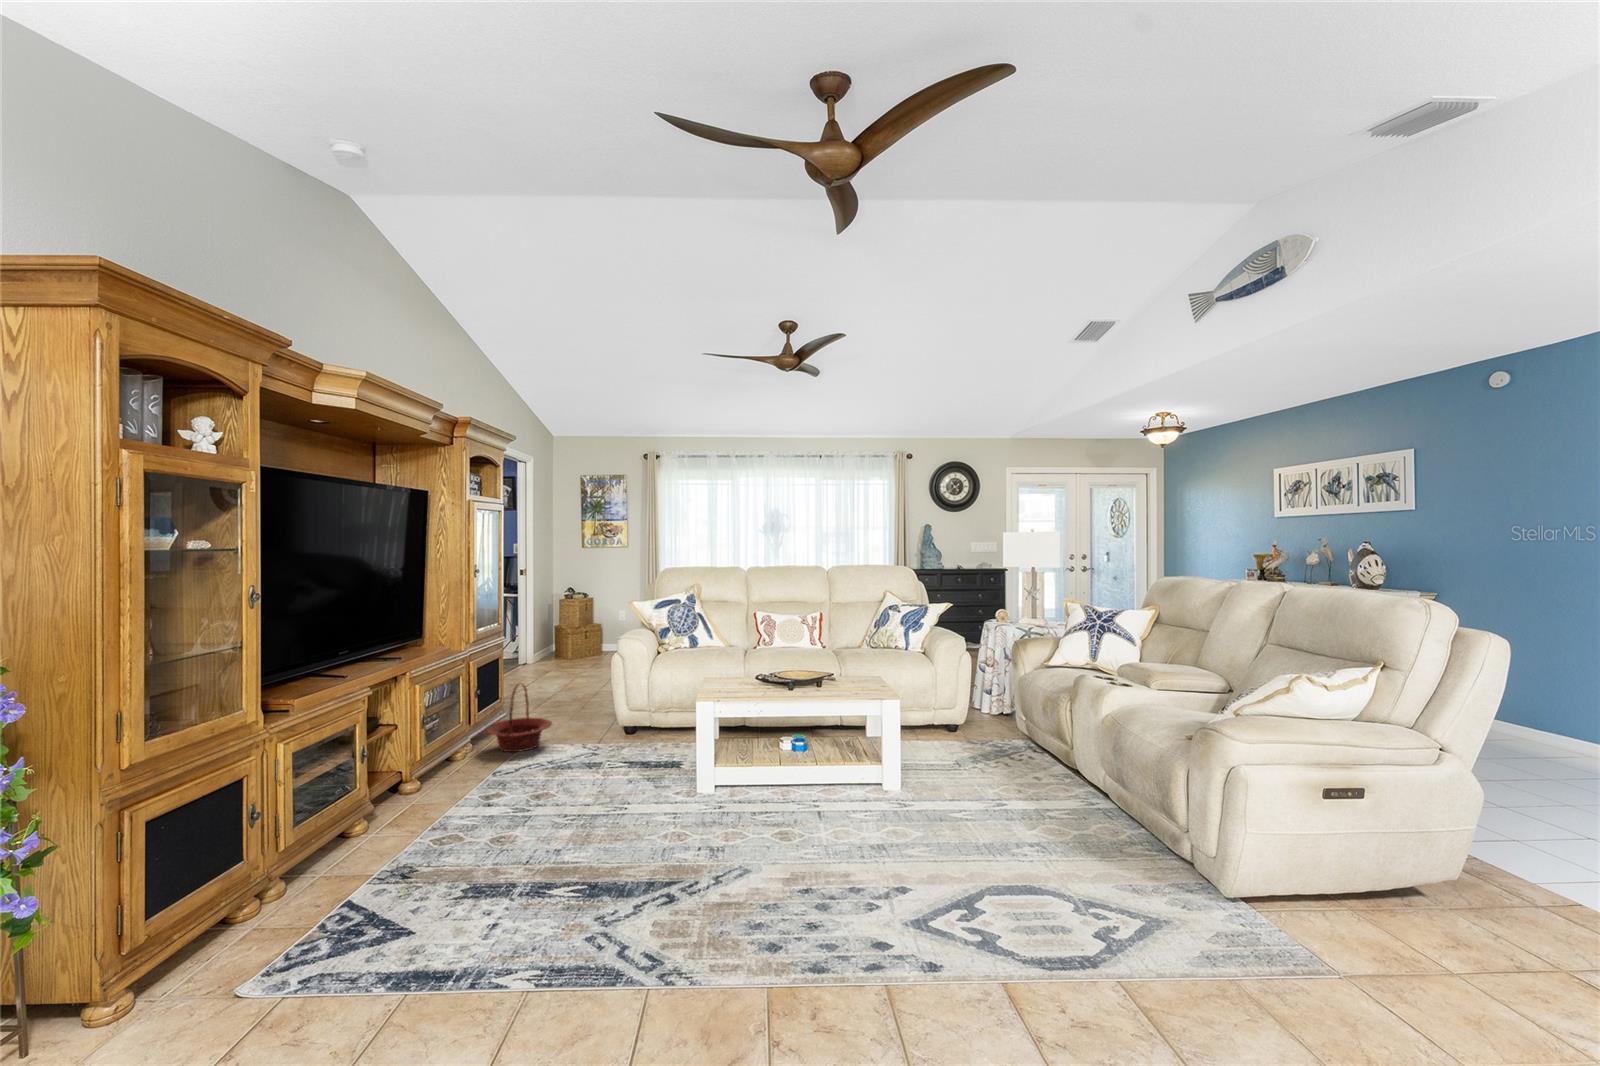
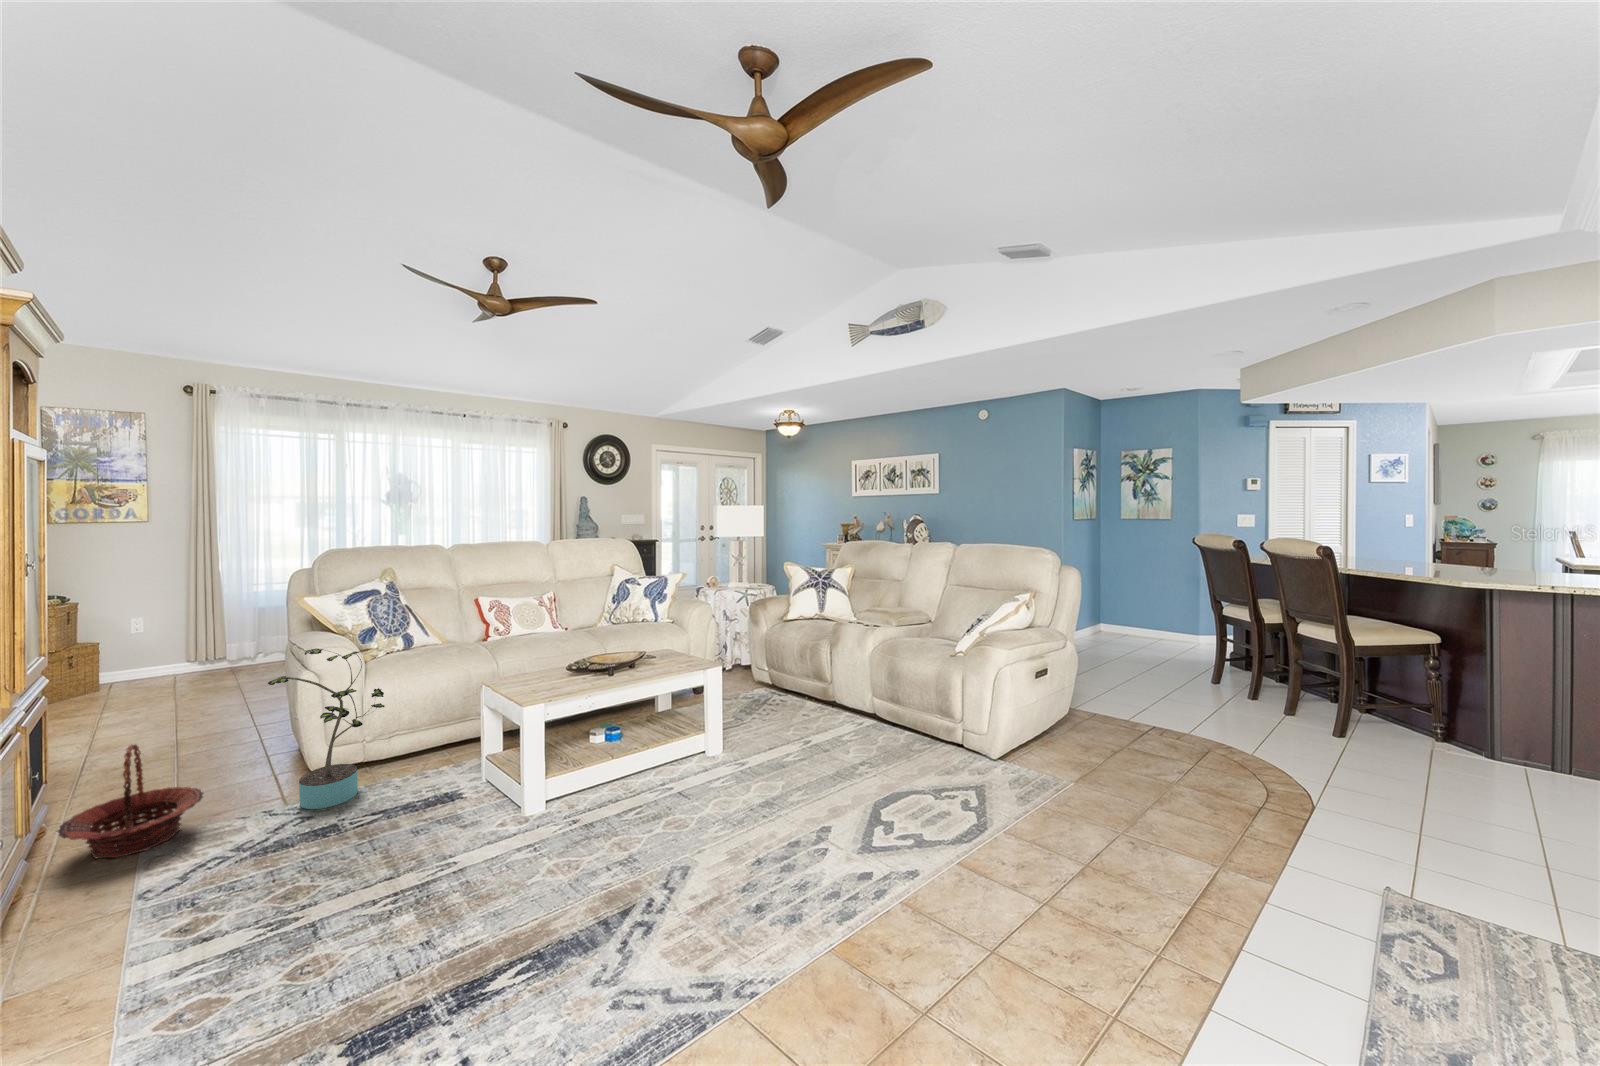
potted plant: none [579,635,647,753] -> present [268,649,385,809]

